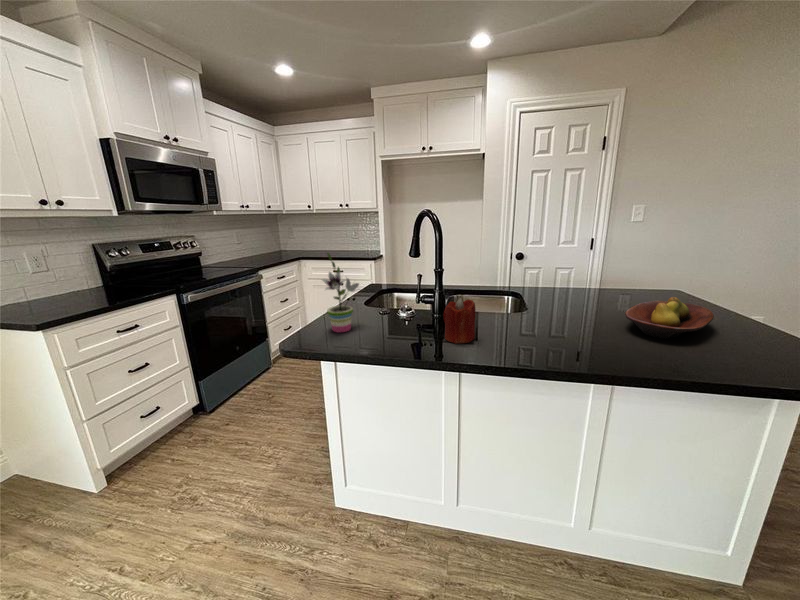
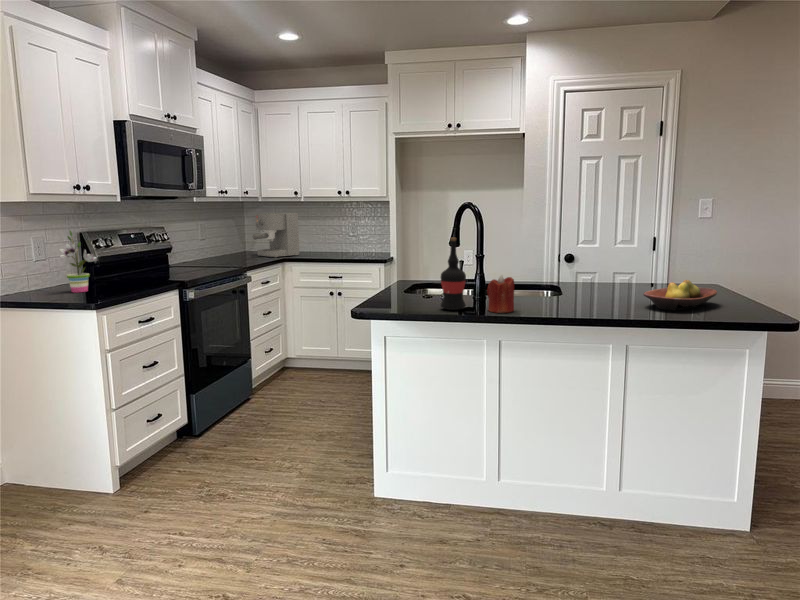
coffee maker: none [275,222,314,256] -> present [253,213,299,258]
potted plant: present [322,253,359,332] -> present [60,231,96,293]
wine bottle: none [390,254,420,337] -> present [441,238,466,310]

